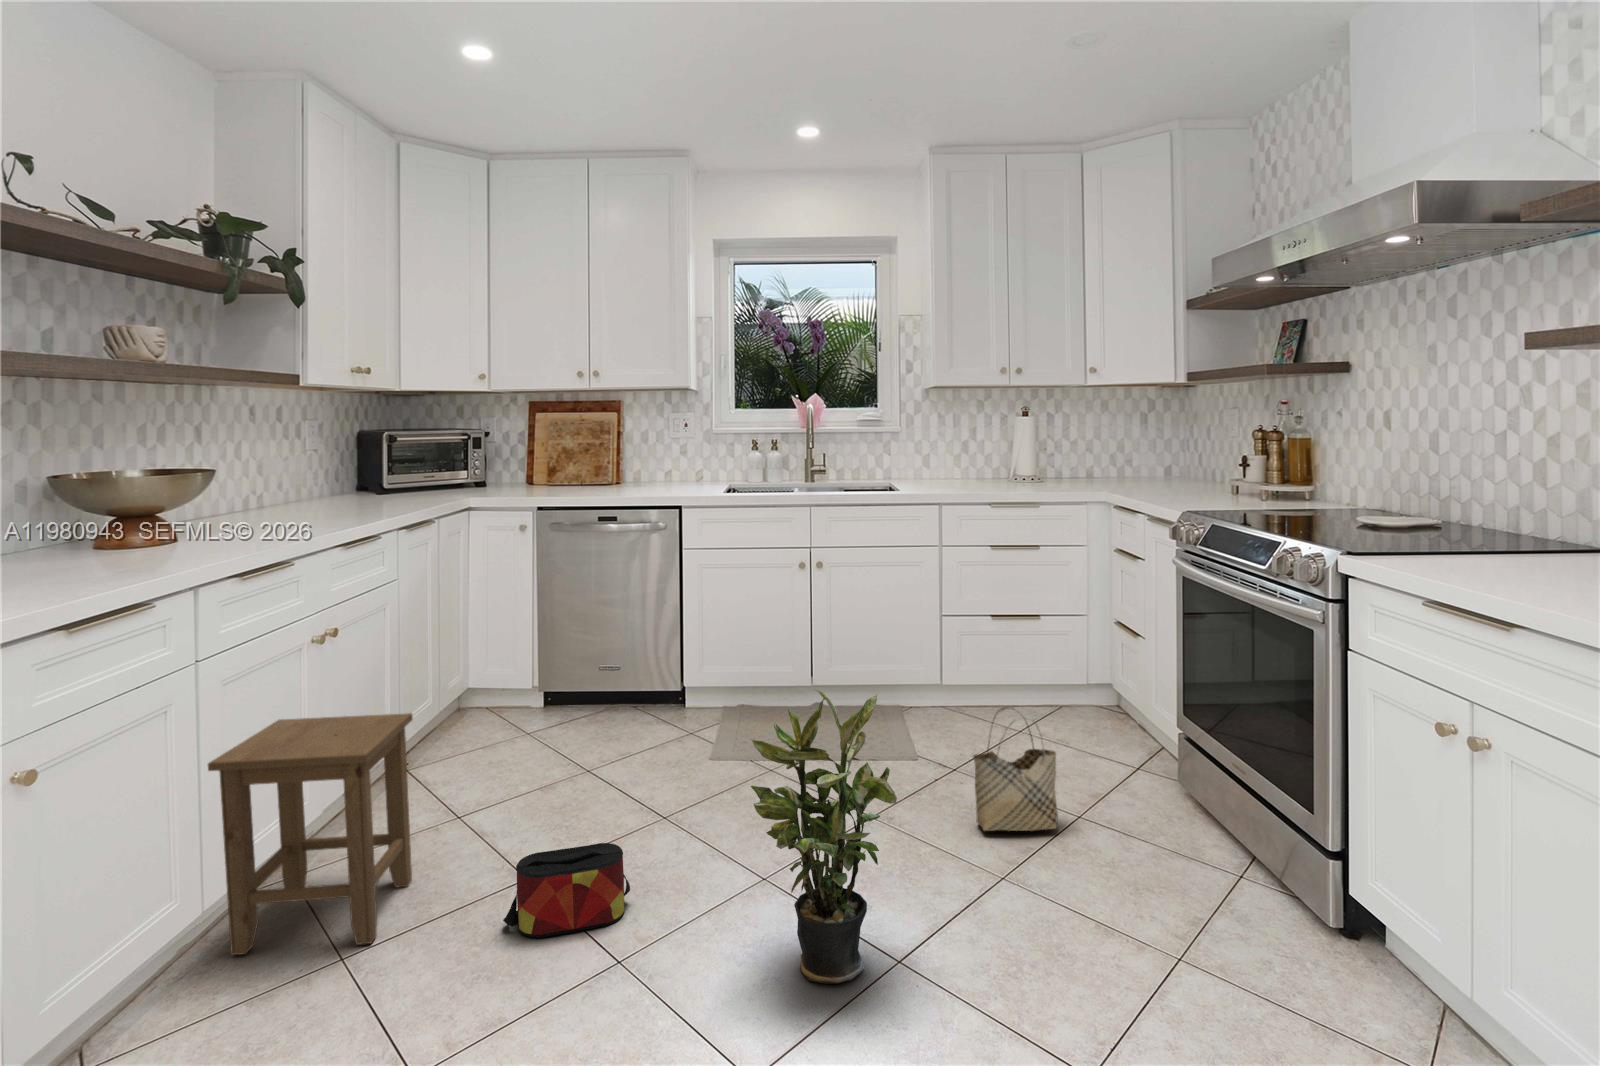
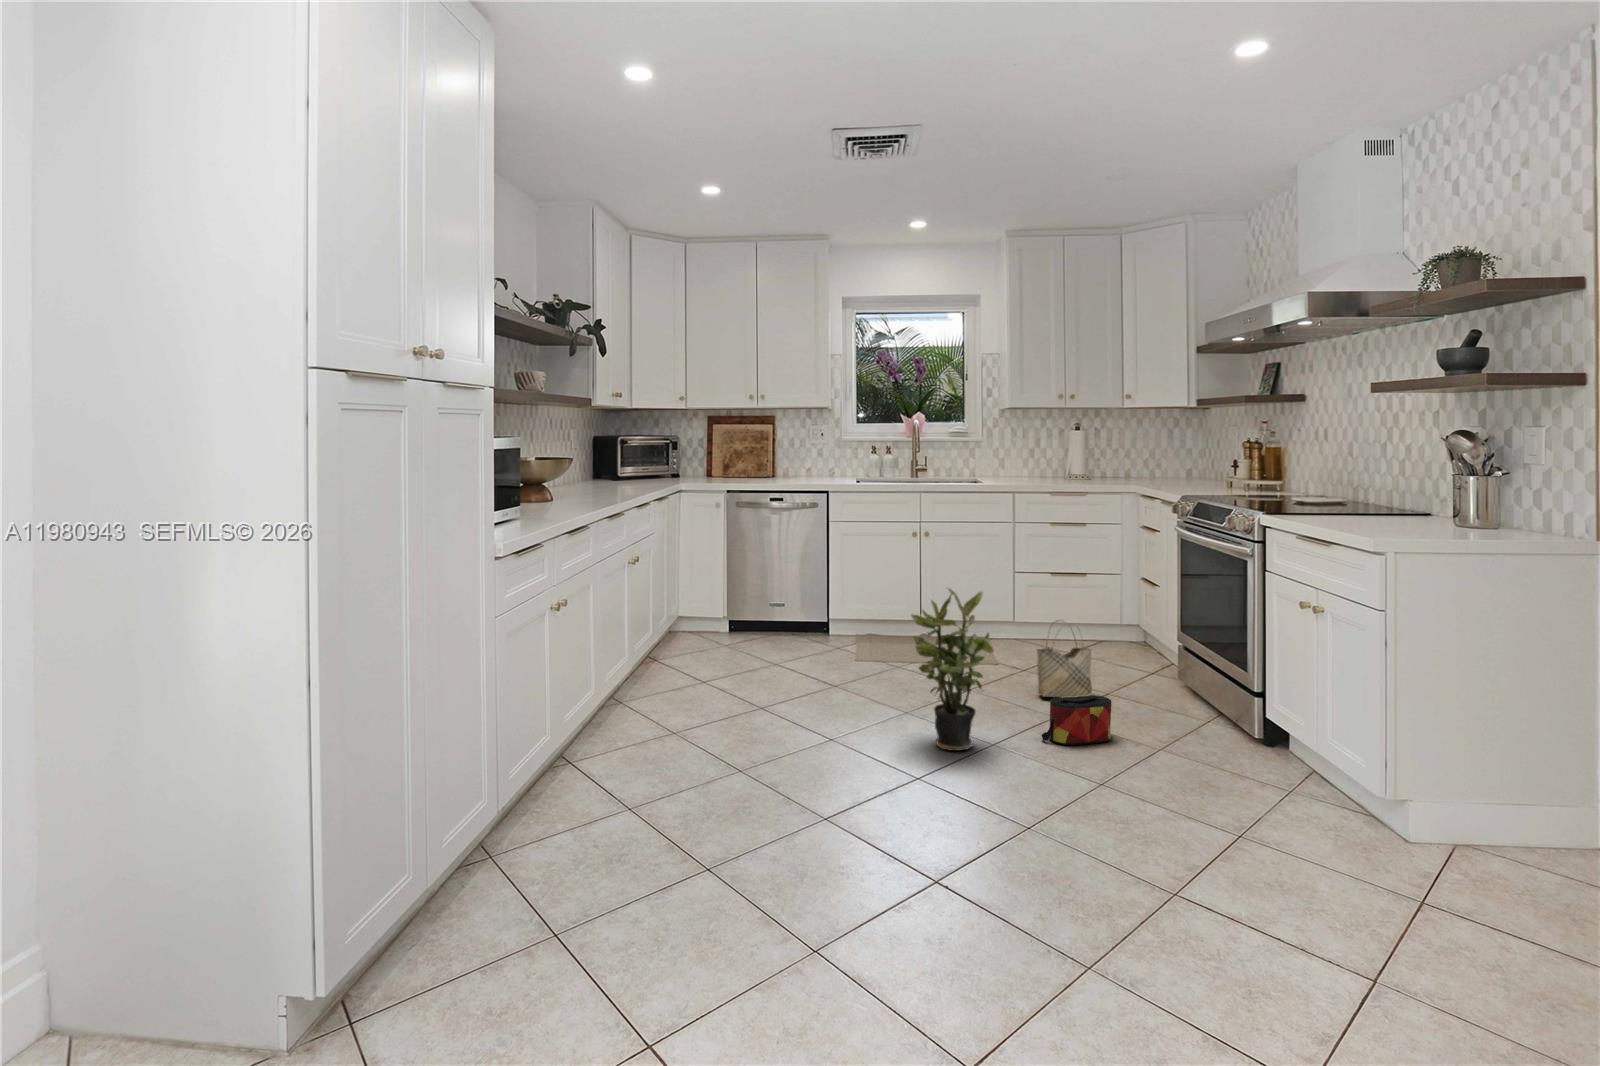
stool: present [208,713,413,955] -> none [606,607,695,731]
bag: present [503,843,630,938] -> present [1041,695,1112,745]

